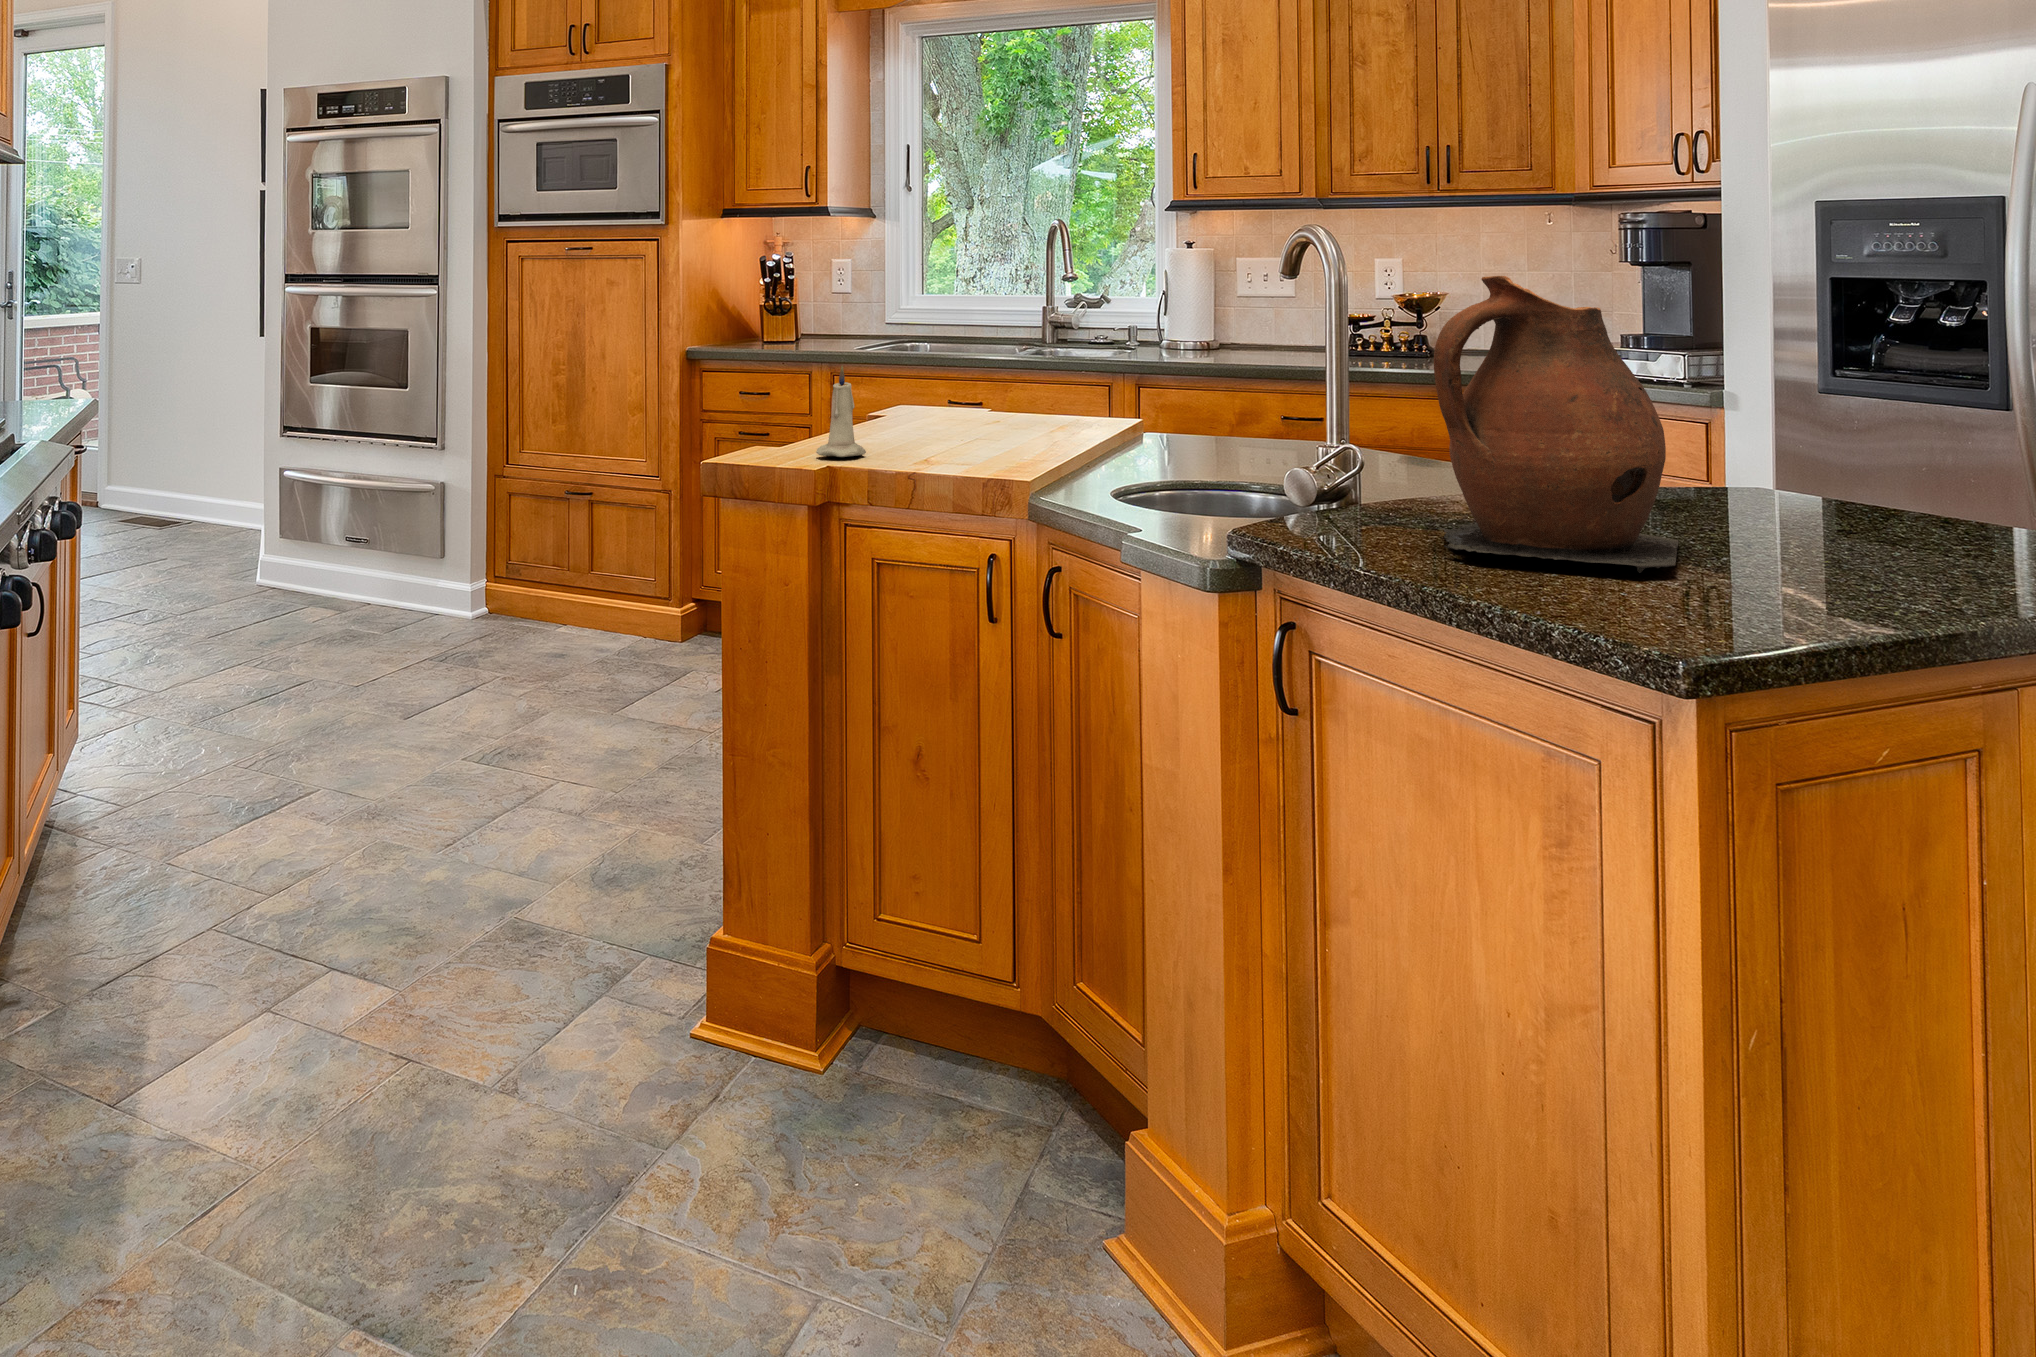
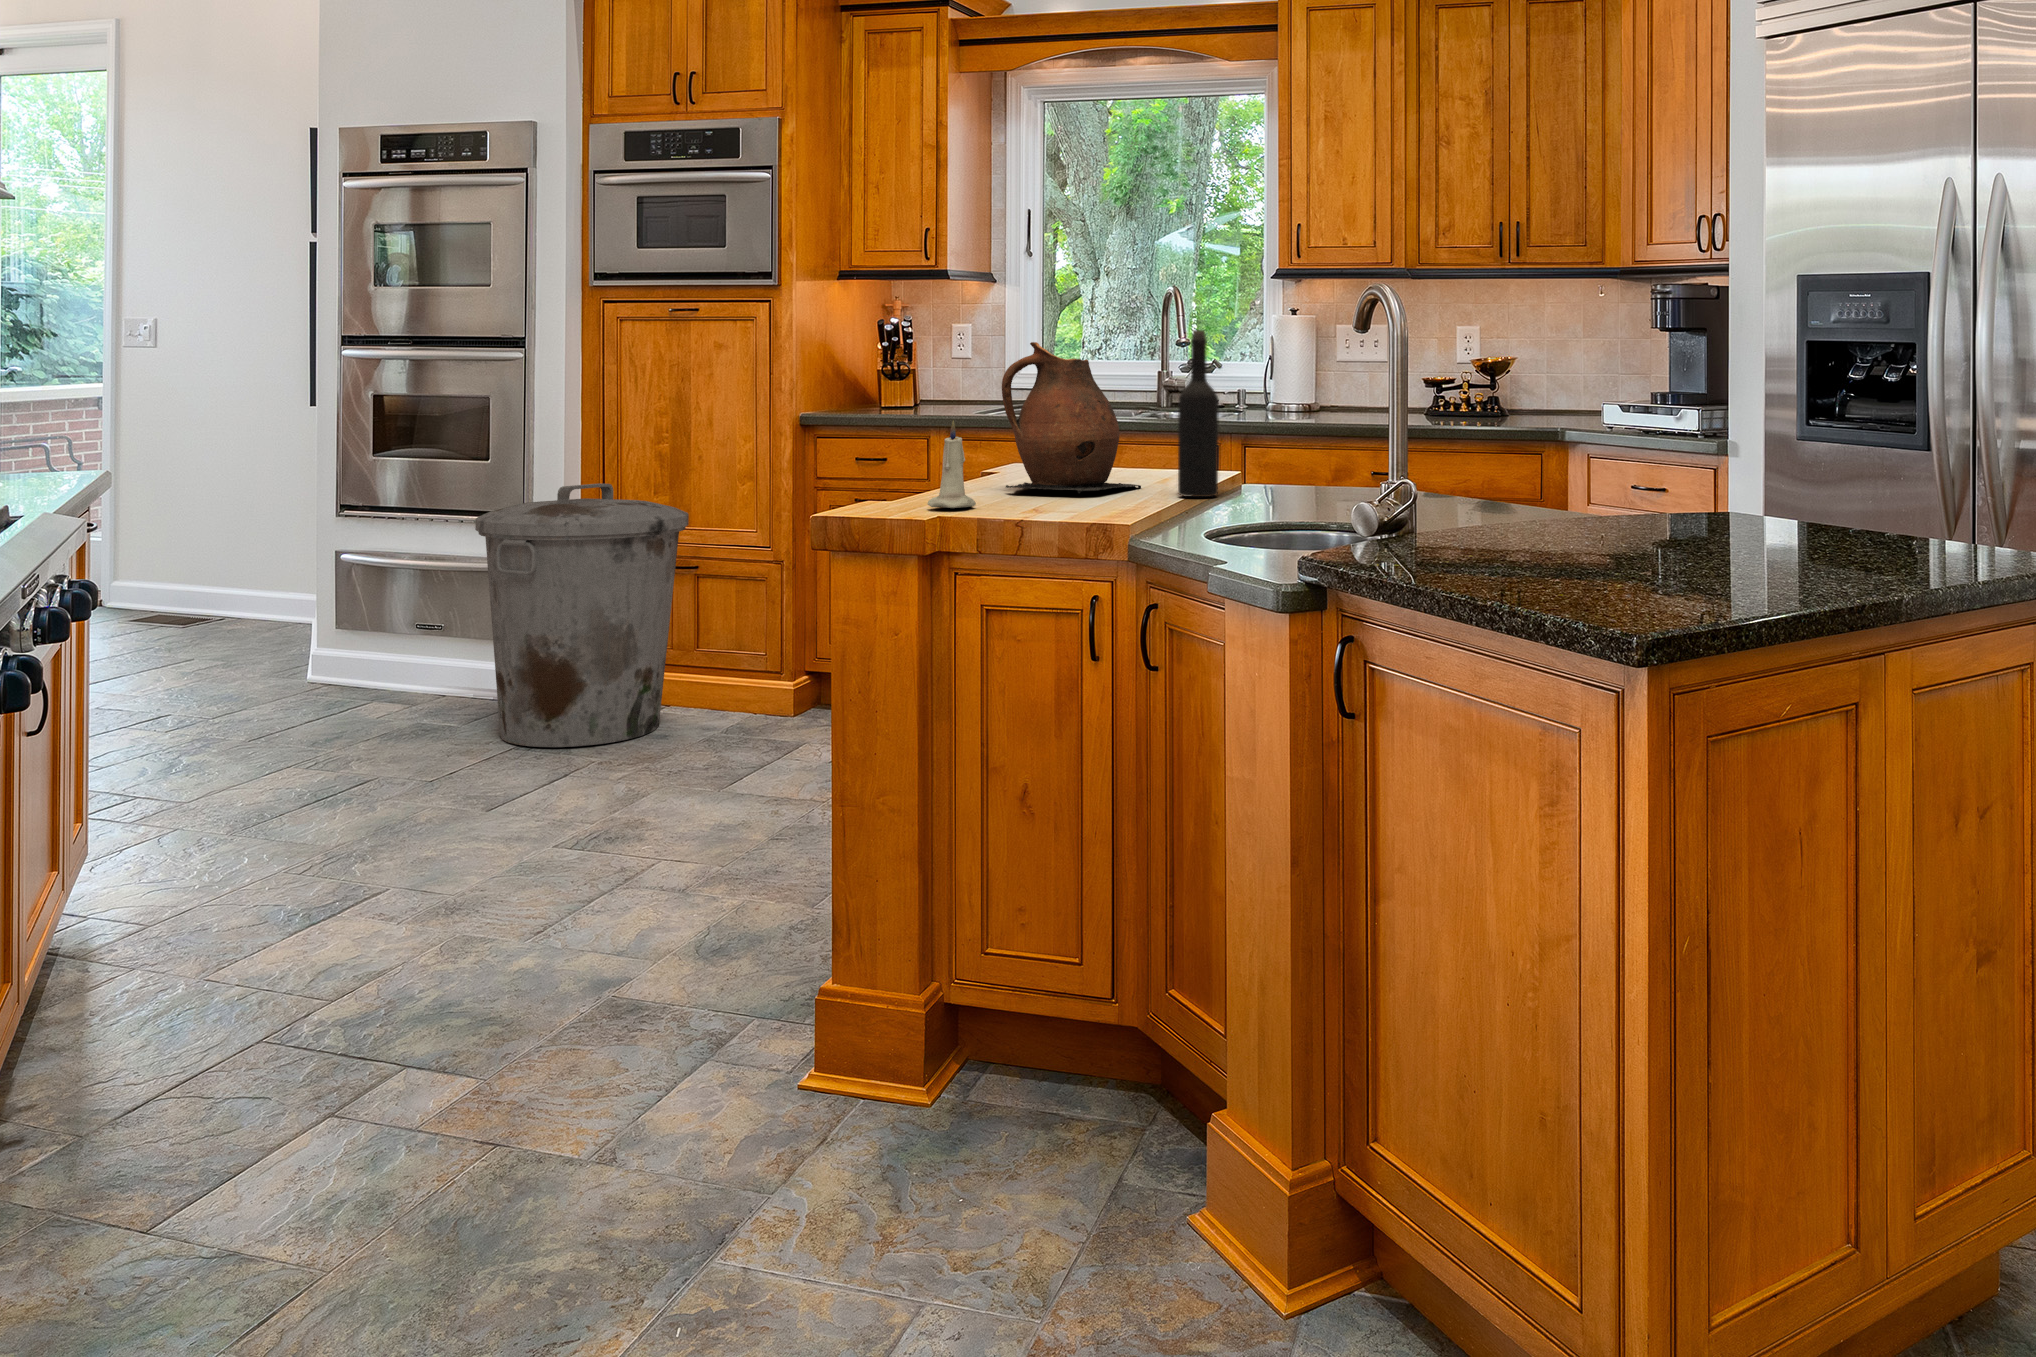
wine bottle: none [1076,269,1120,445] -> present [1178,330,1219,497]
ceramic pitcher: present [1434,276,1678,573] -> present [1002,342,1141,493]
trash can: none [392,414,589,664] -> present [475,484,689,747]

